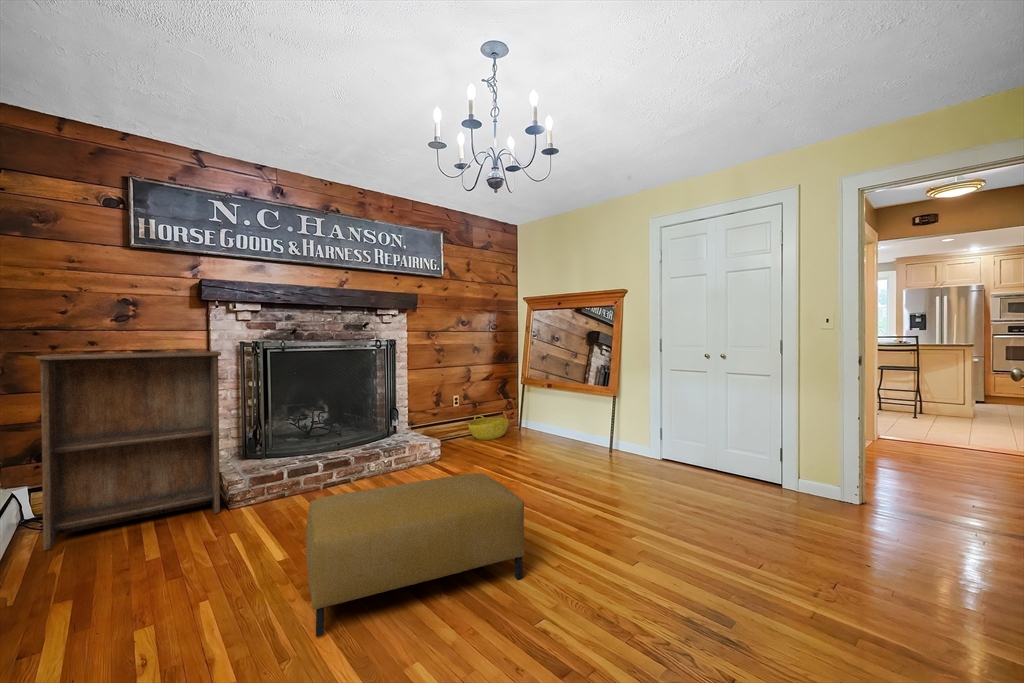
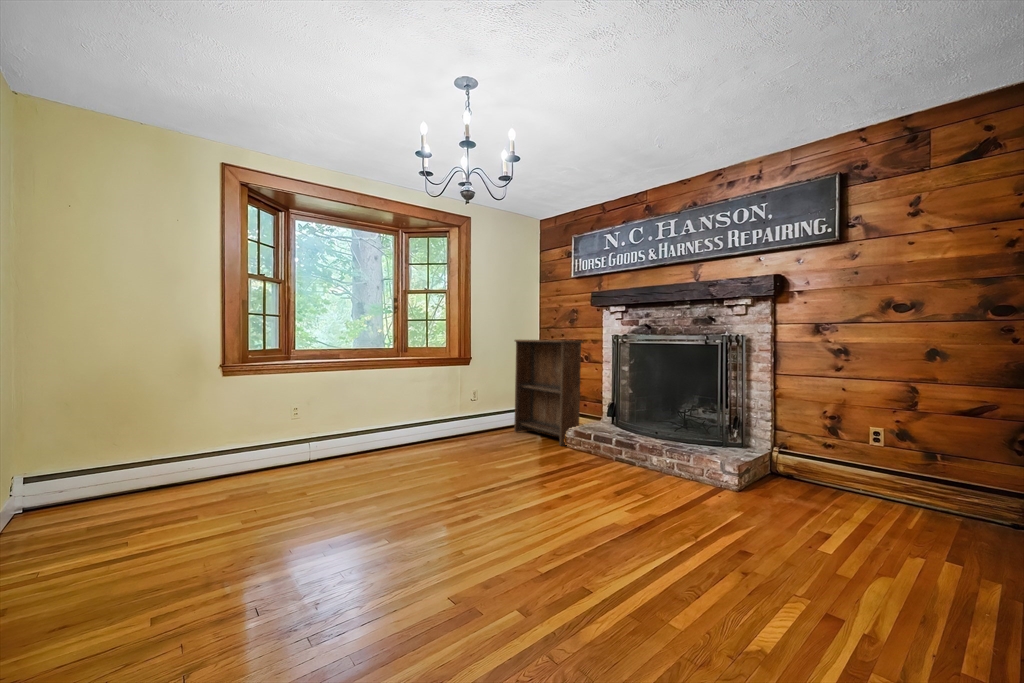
basket: present [468,415,509,440] -> none [865,477,991,531]
ottoman: present [306,473,525,637] -> none [411,424,523,528]

